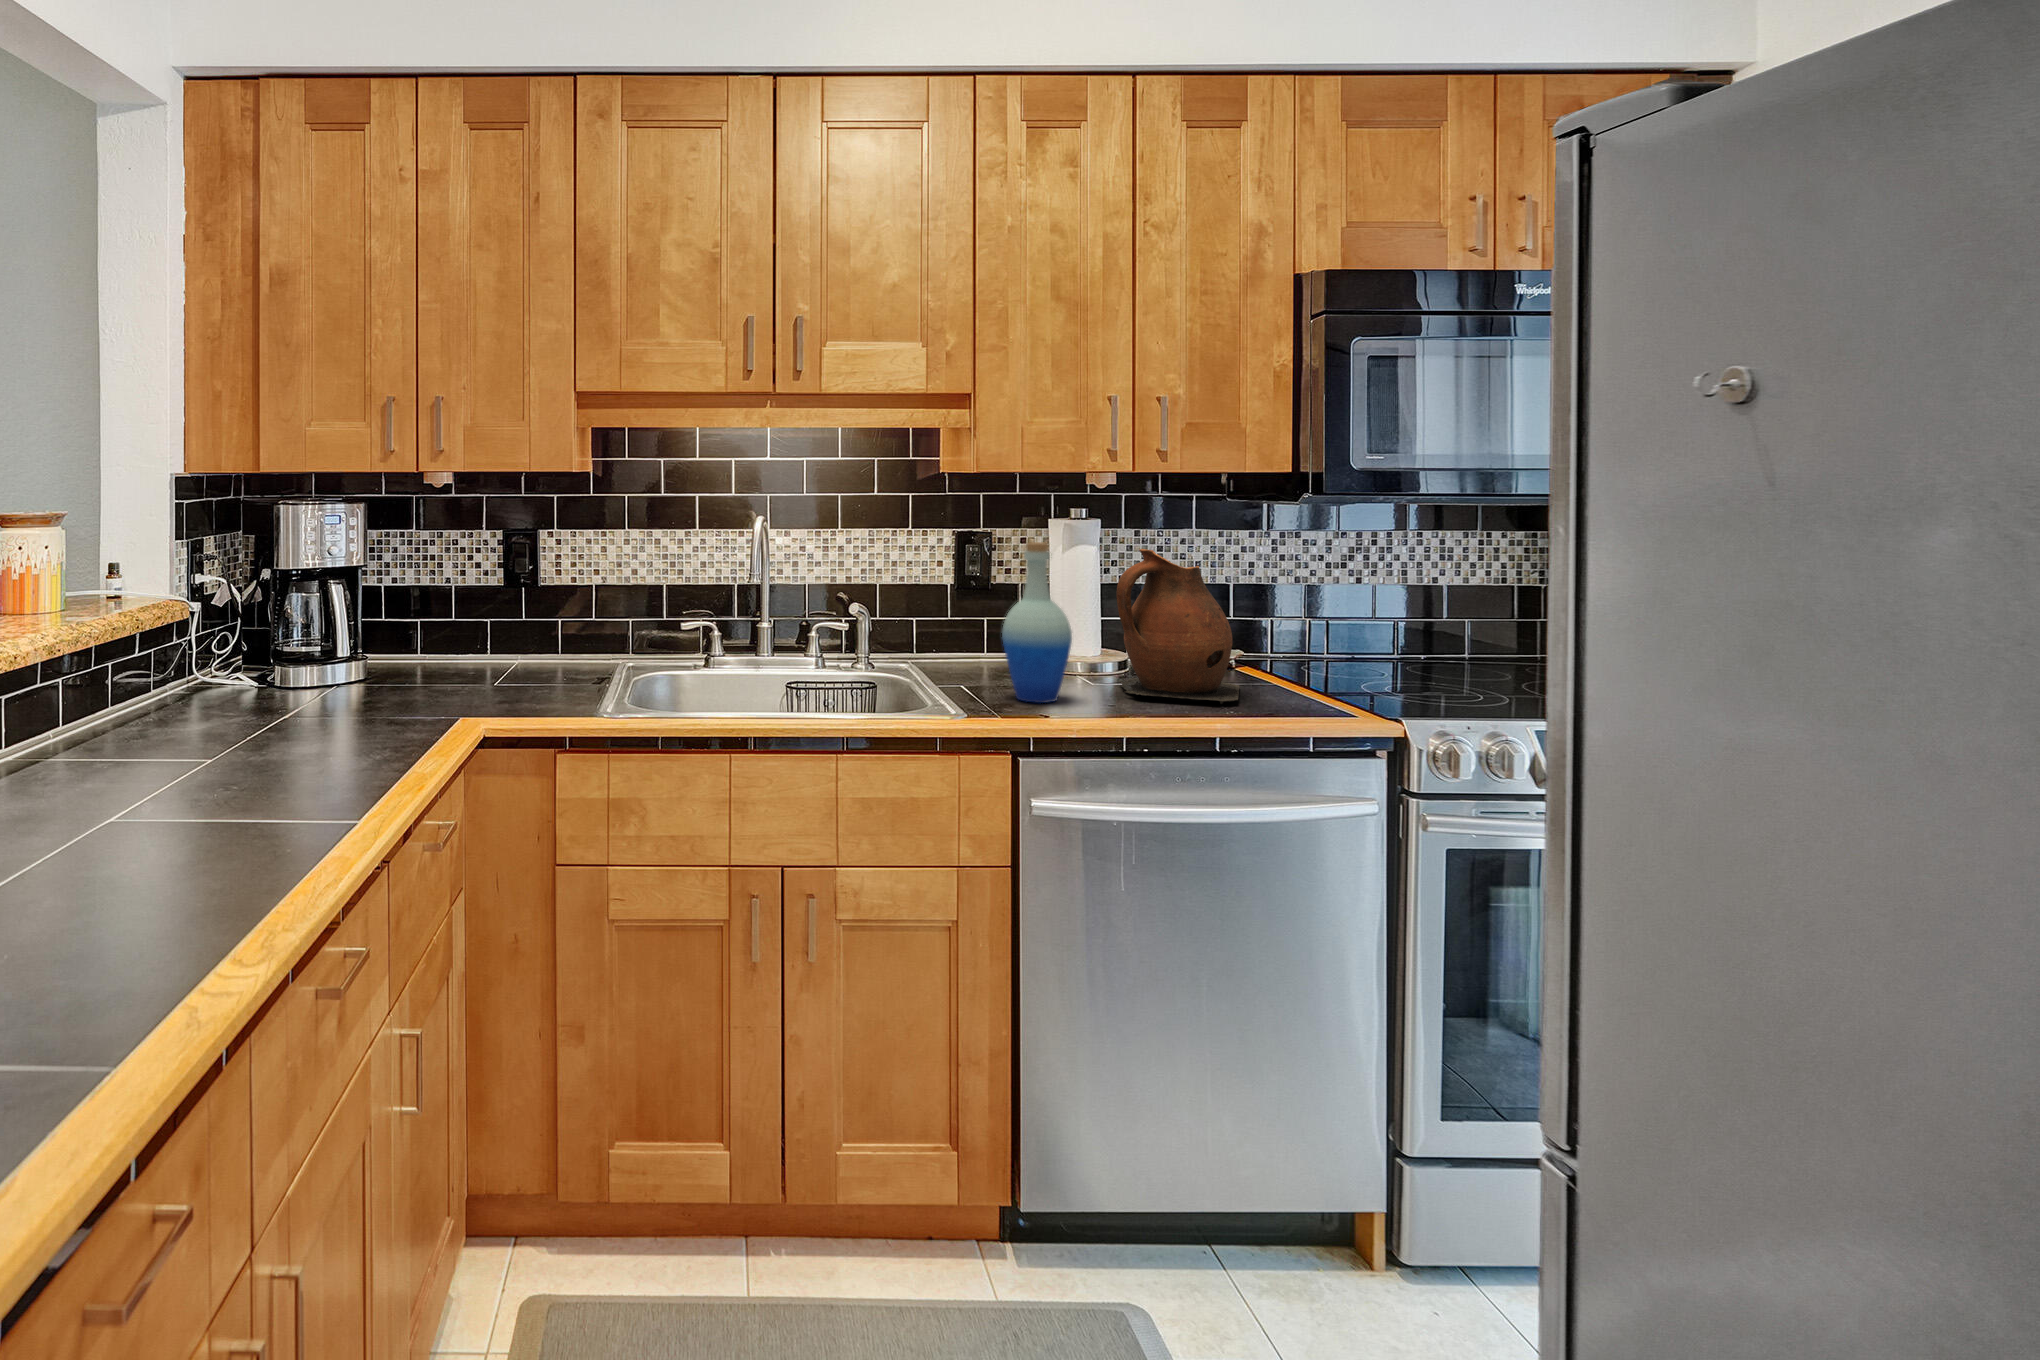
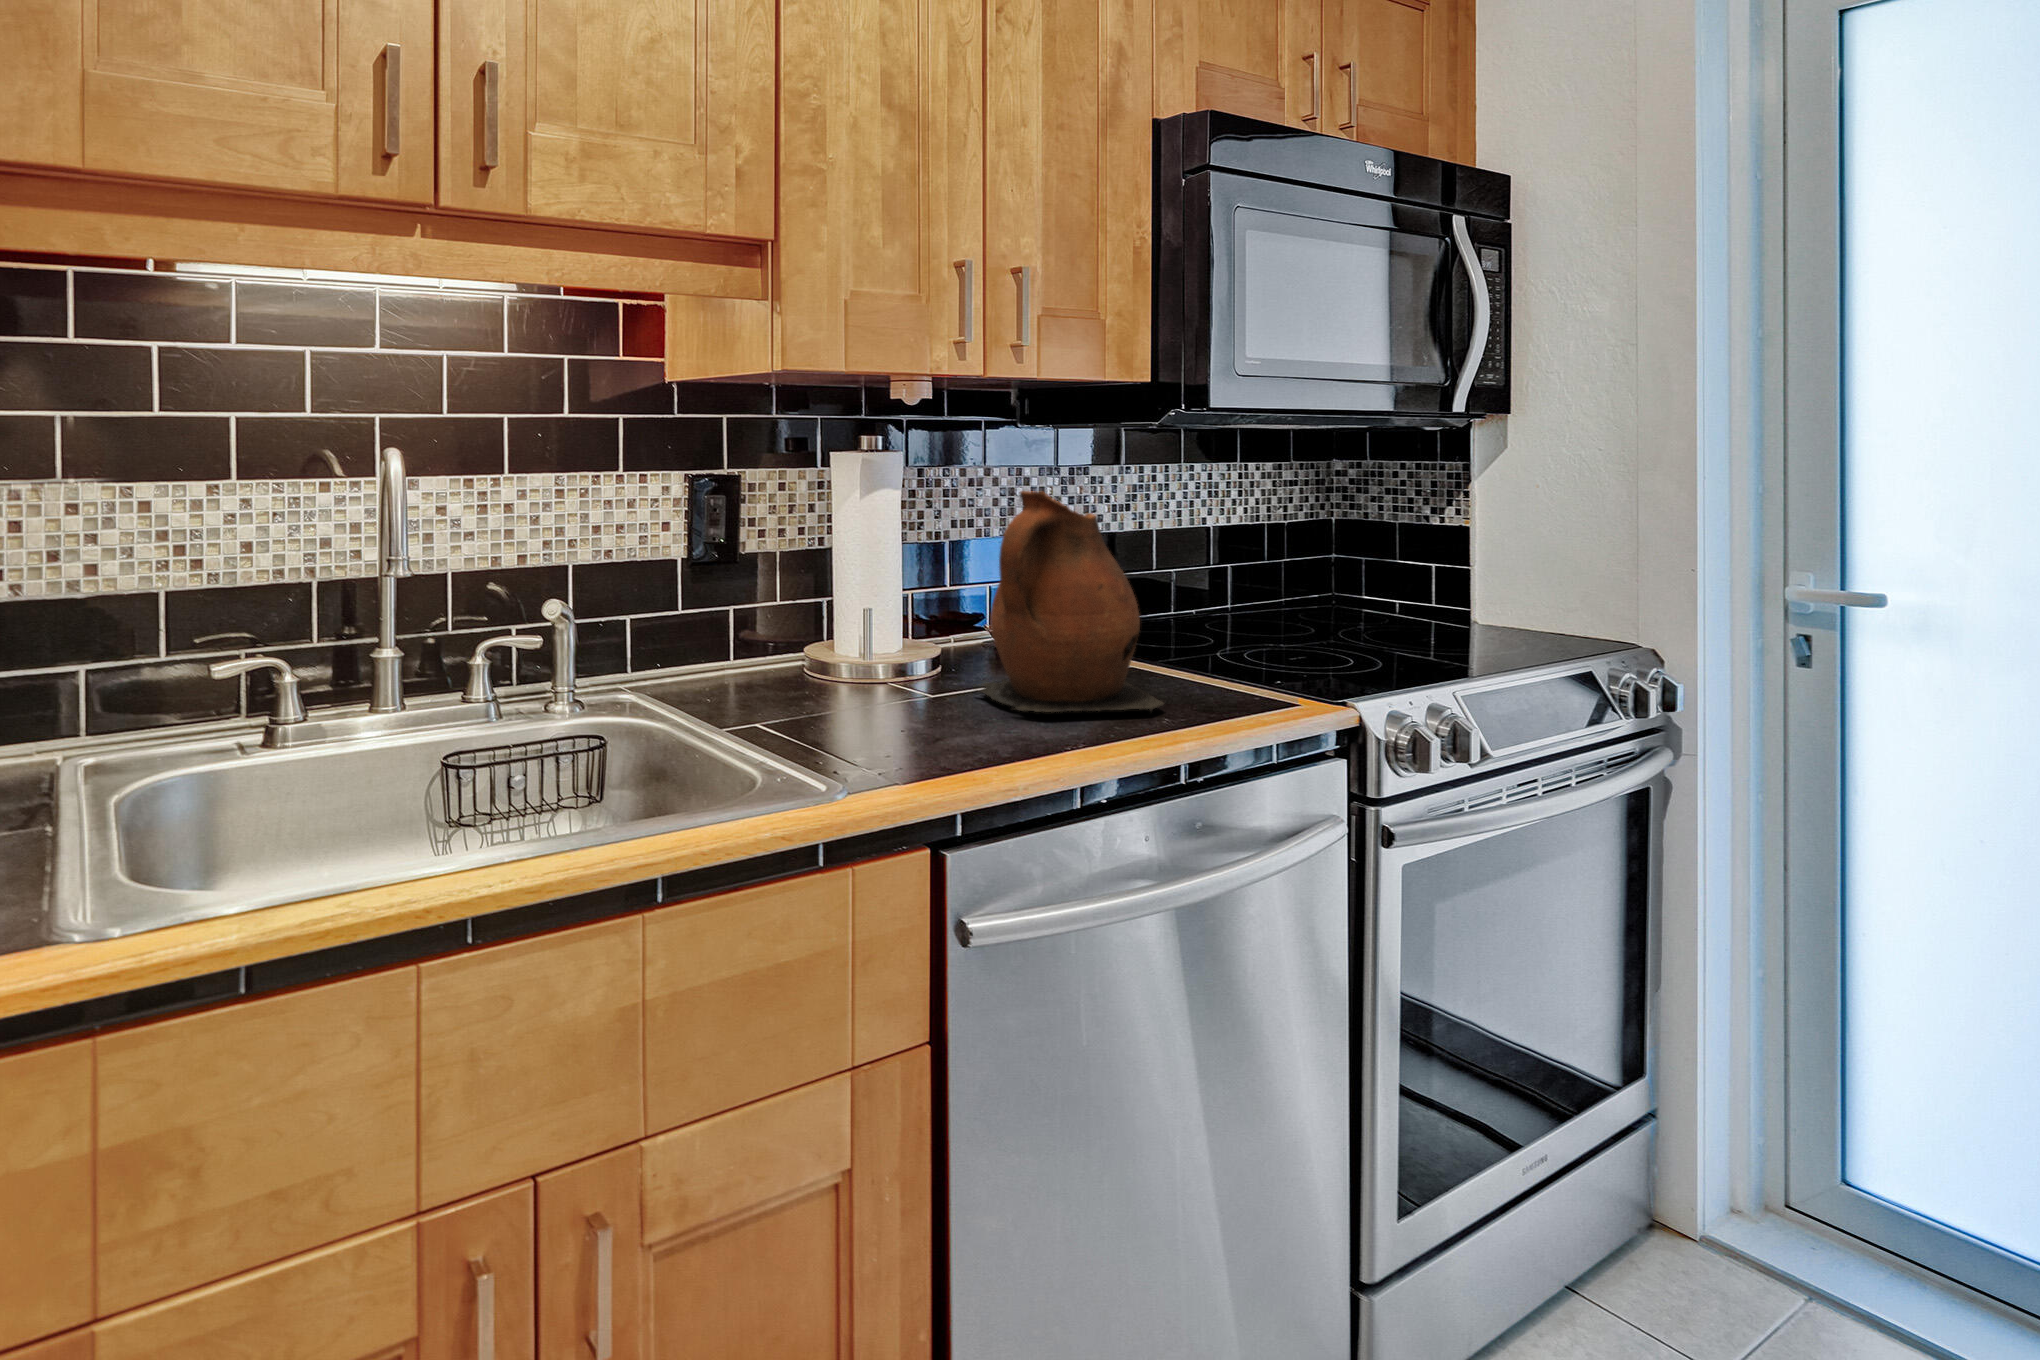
bottle: present [1002,542,1072,703] -> none [851,484,961,747]

